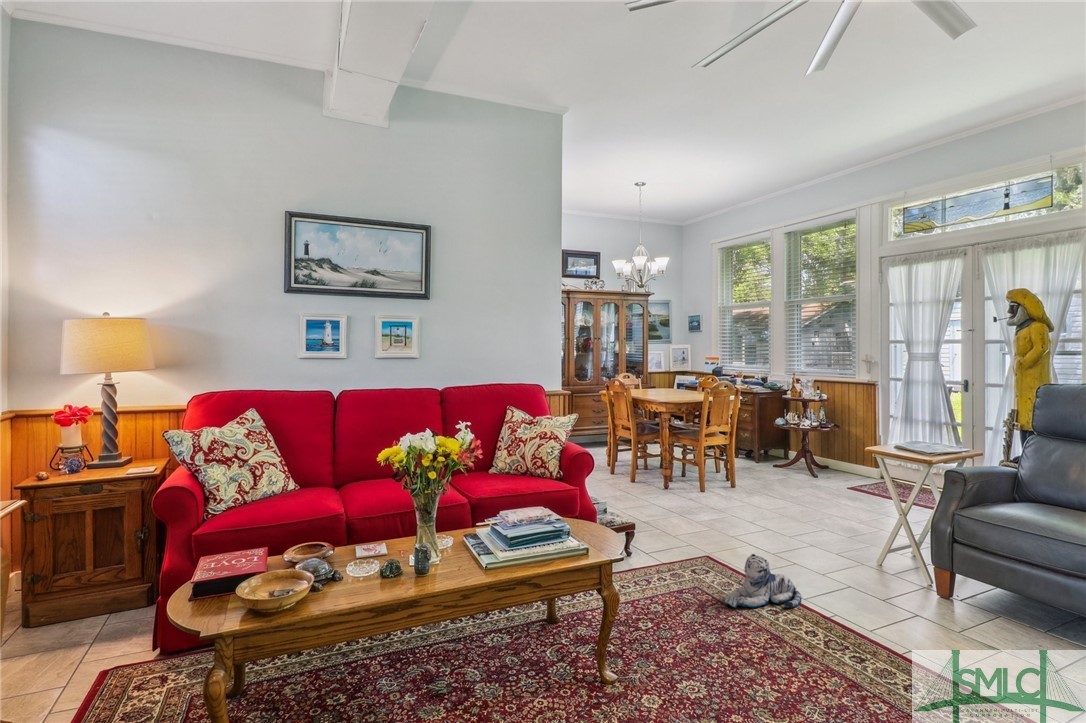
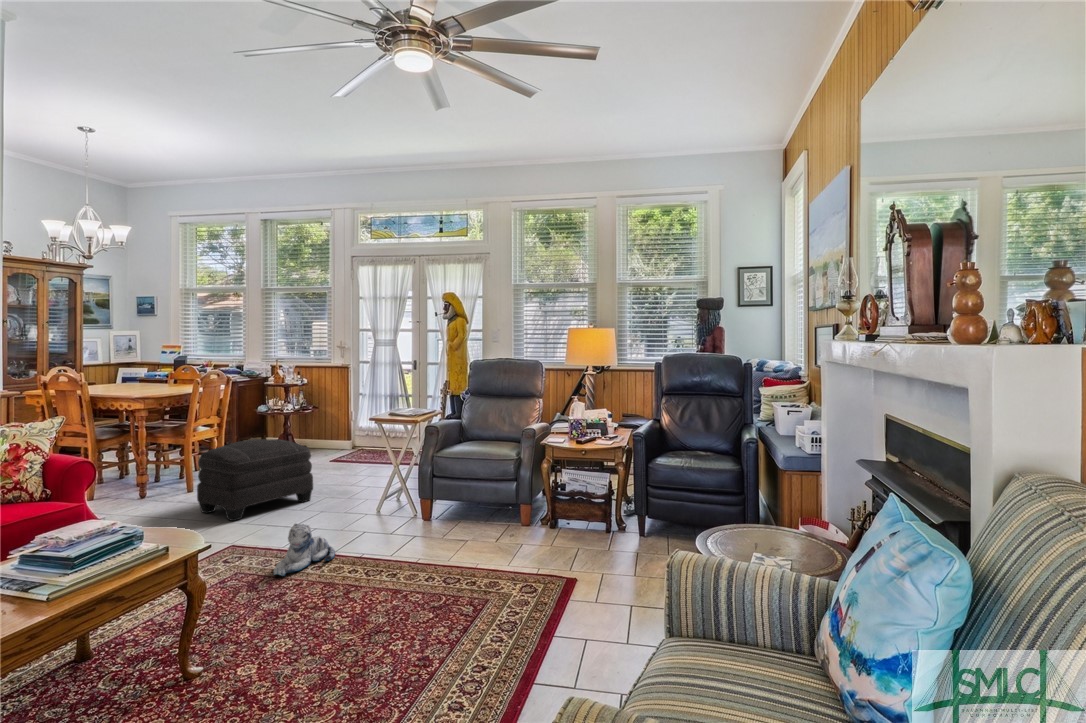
ottoman: none [695,452,807,530] -> present [197,439,313,521]

